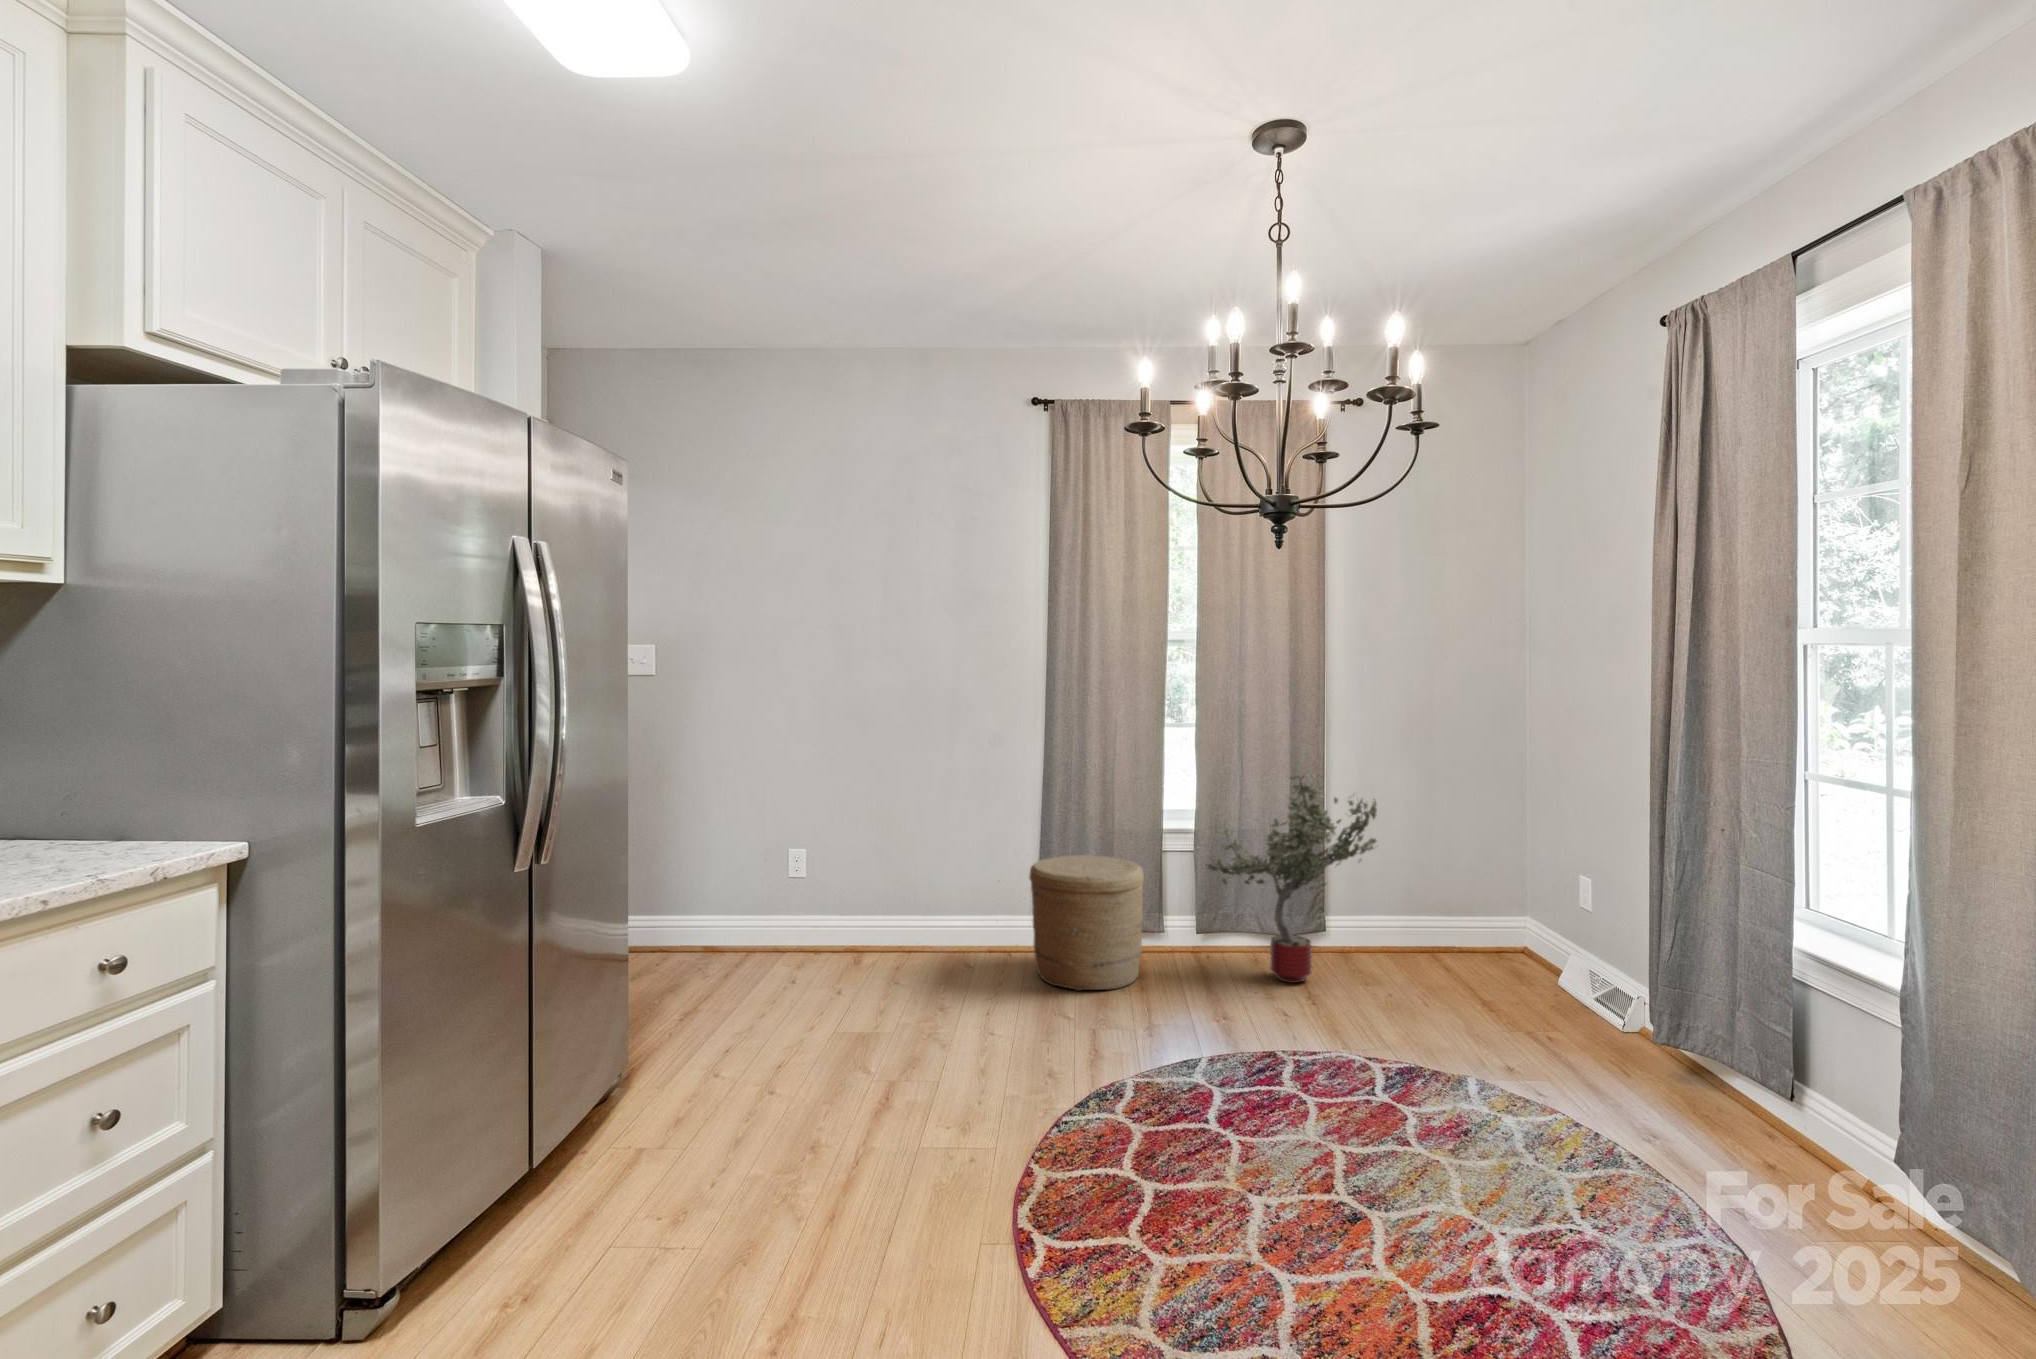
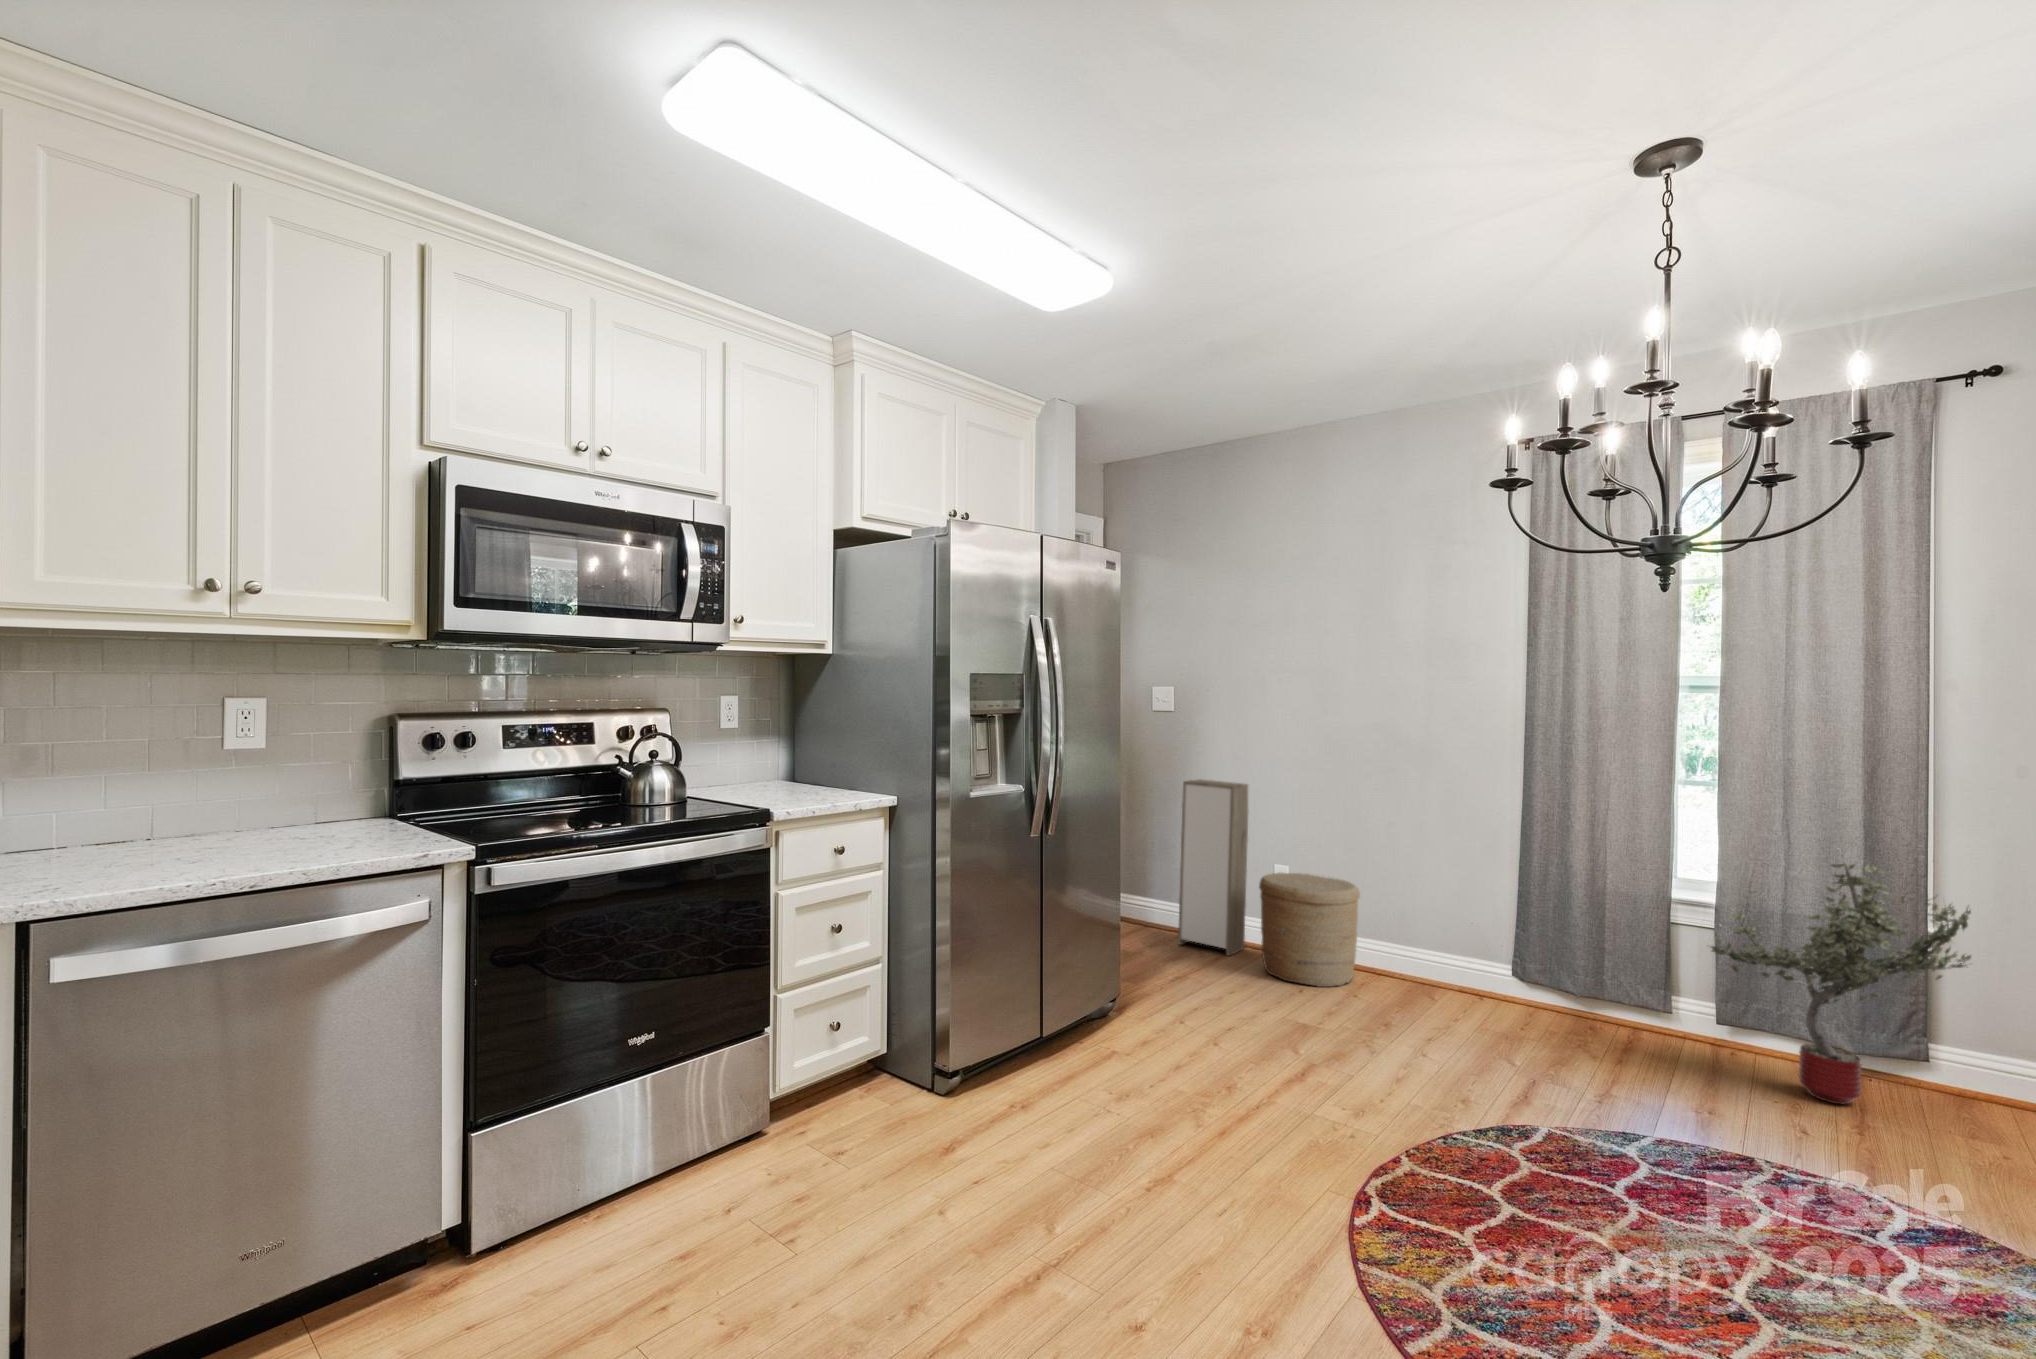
storage cabinet: none [662,755,747,969] -> present [1178,779,1248,956]
woven basket: present [1030,855,1144,990] -> present [1259,873,1360,987]

